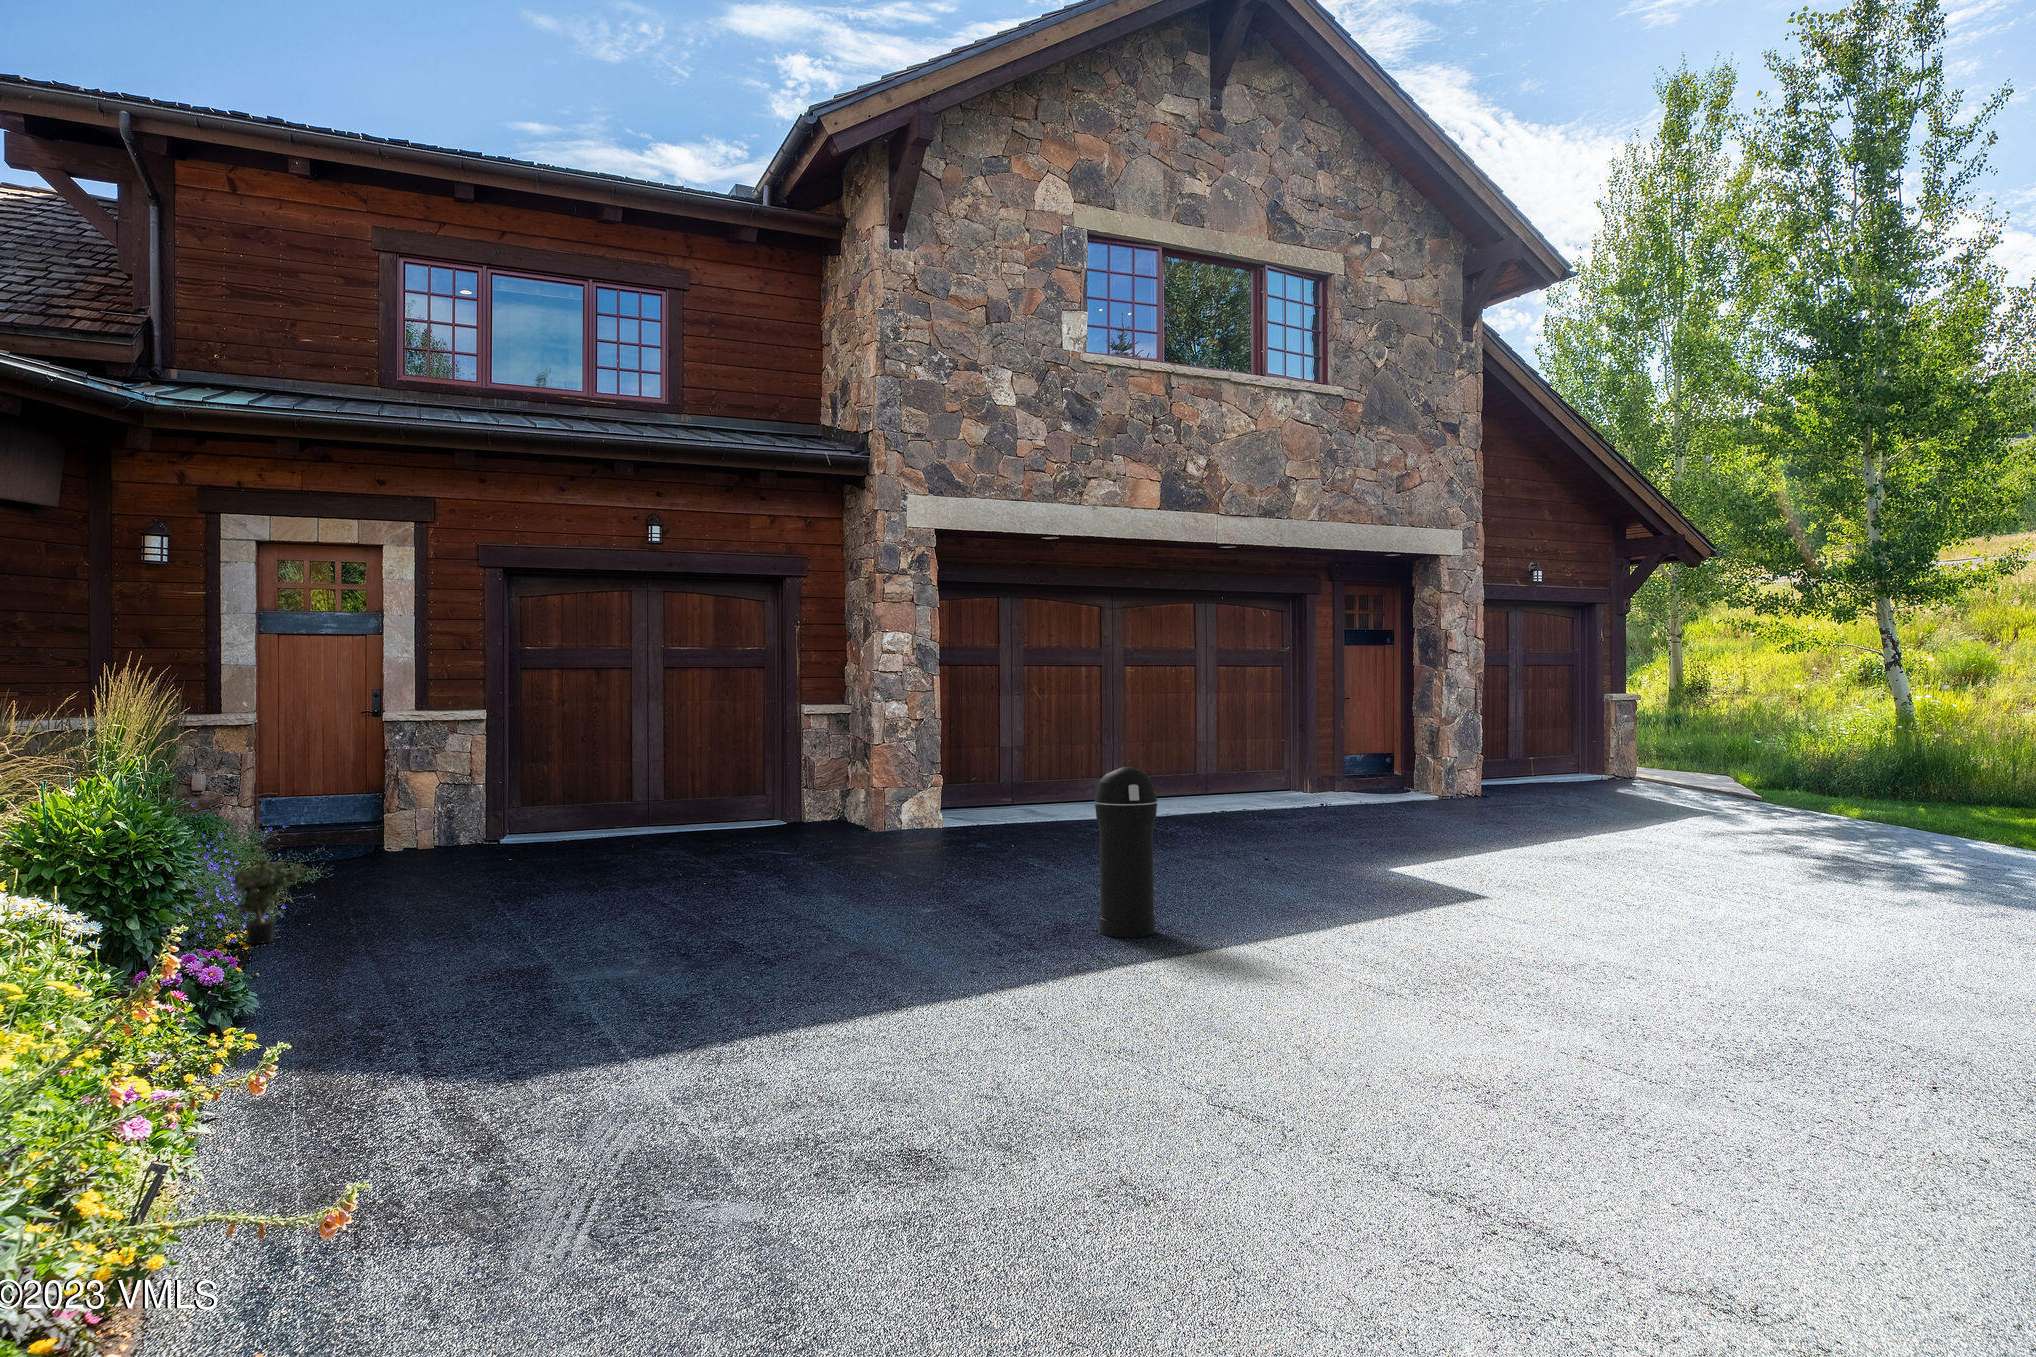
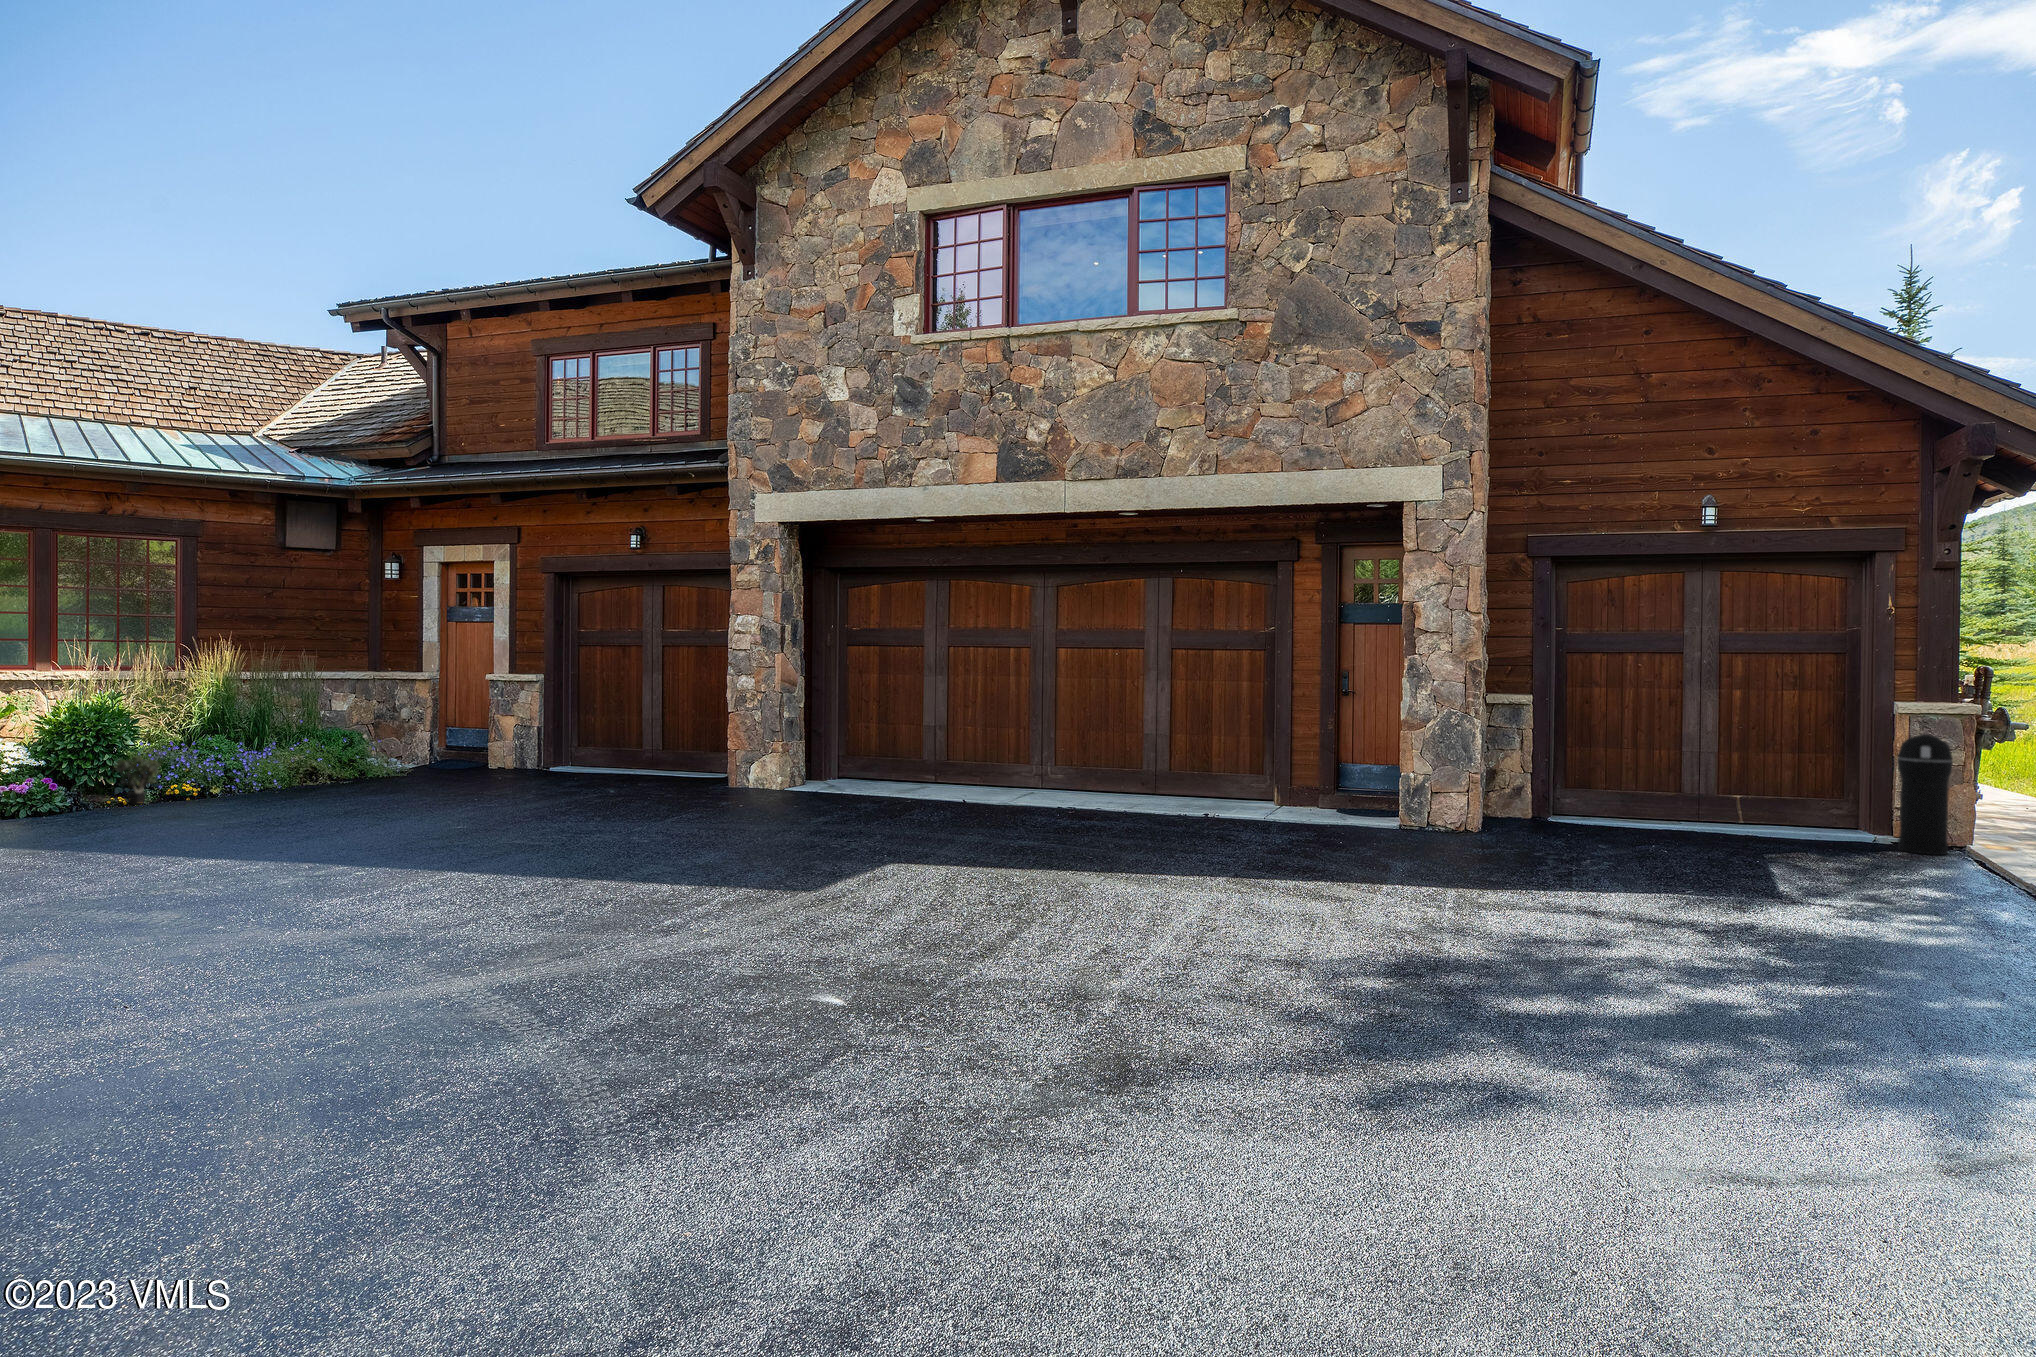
trash can: present [1095,767,1157,938] -> present [1897,734,1953,855]

